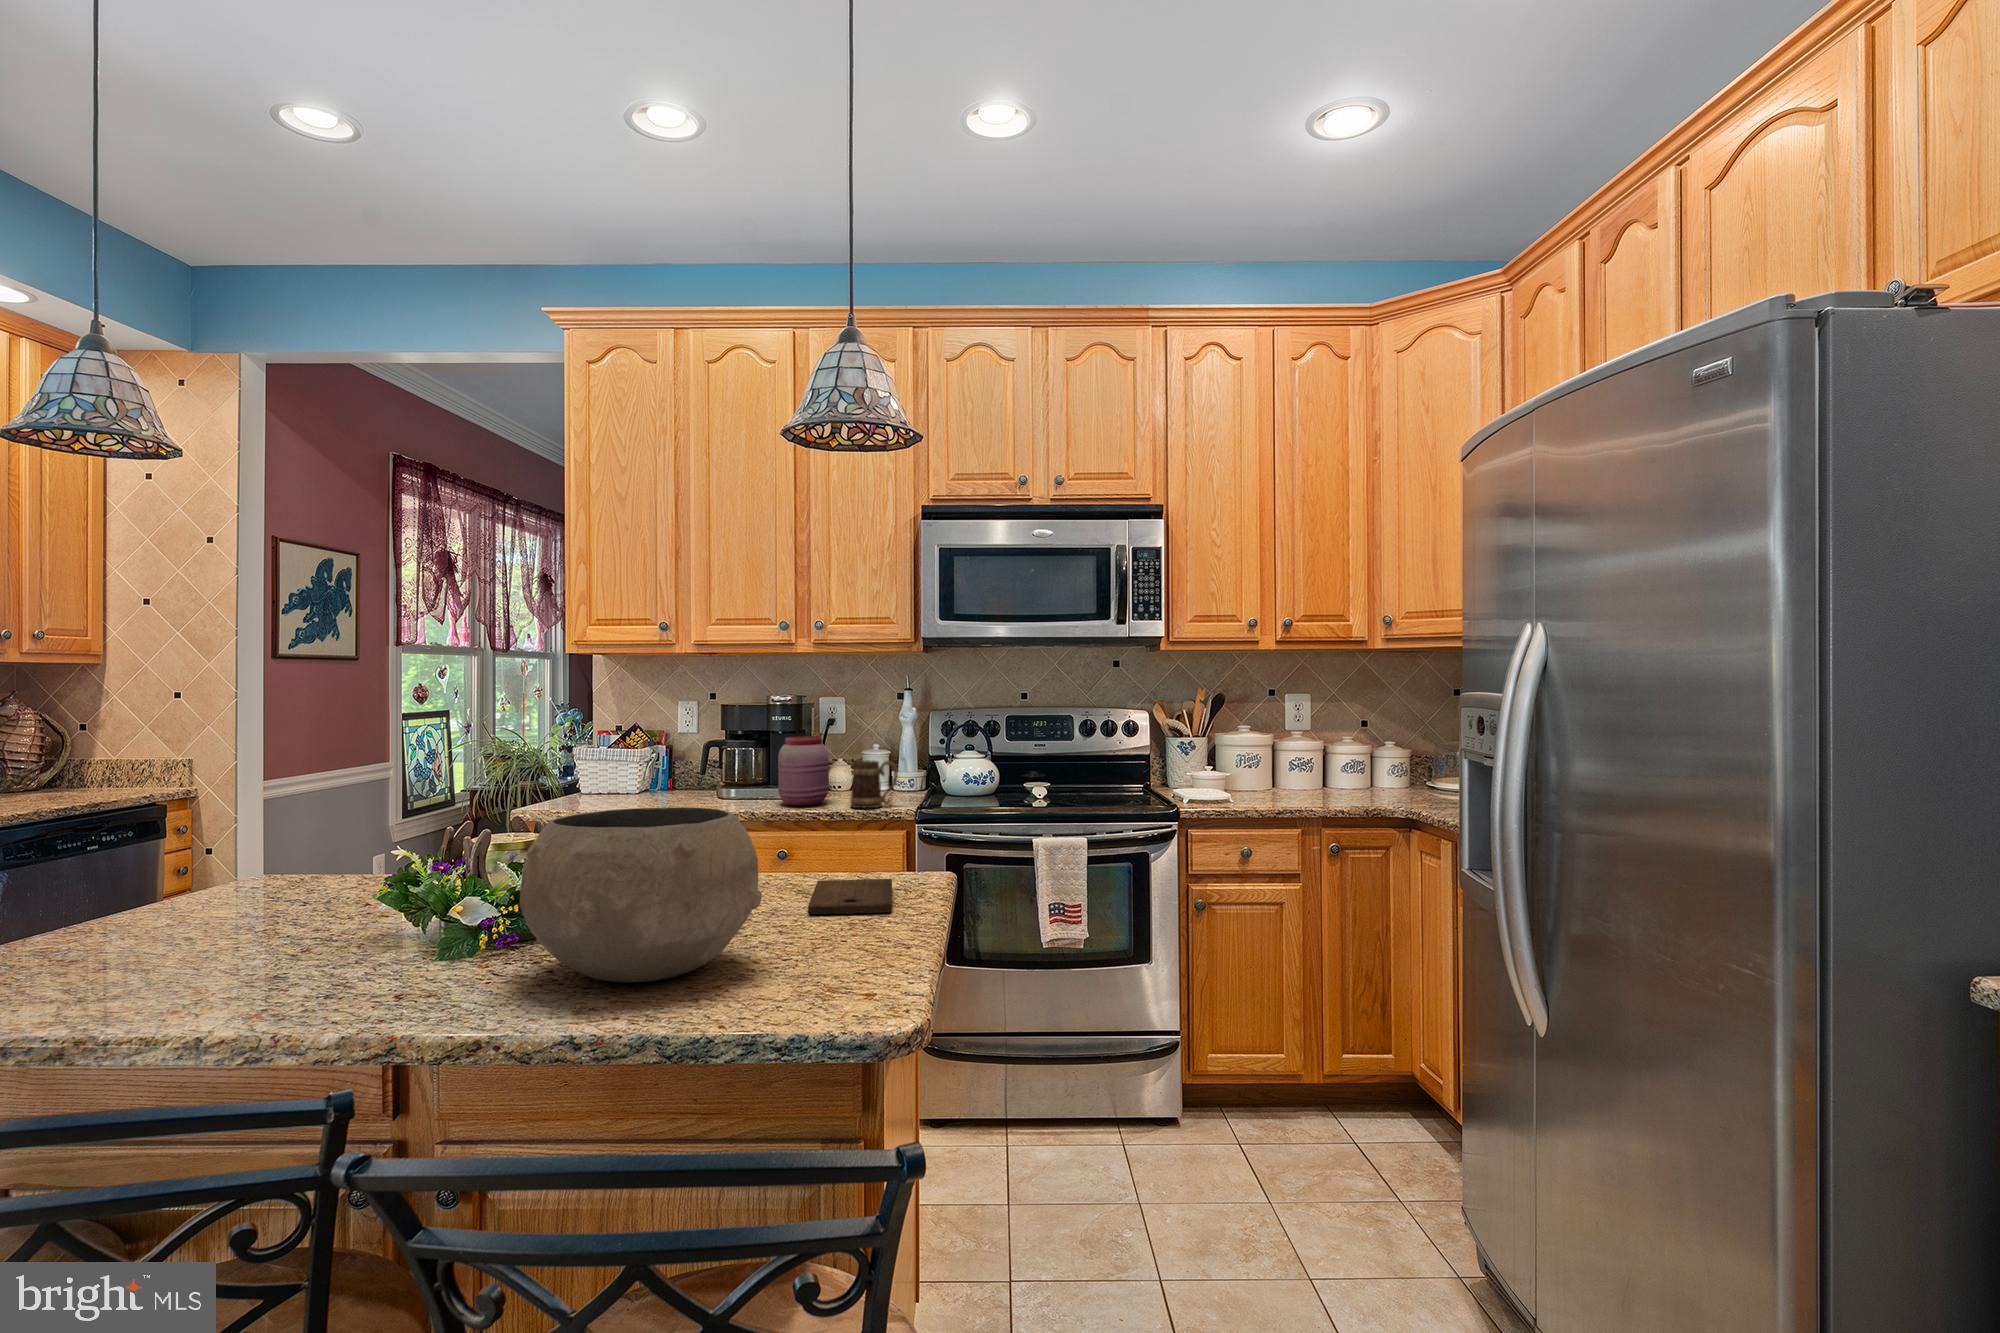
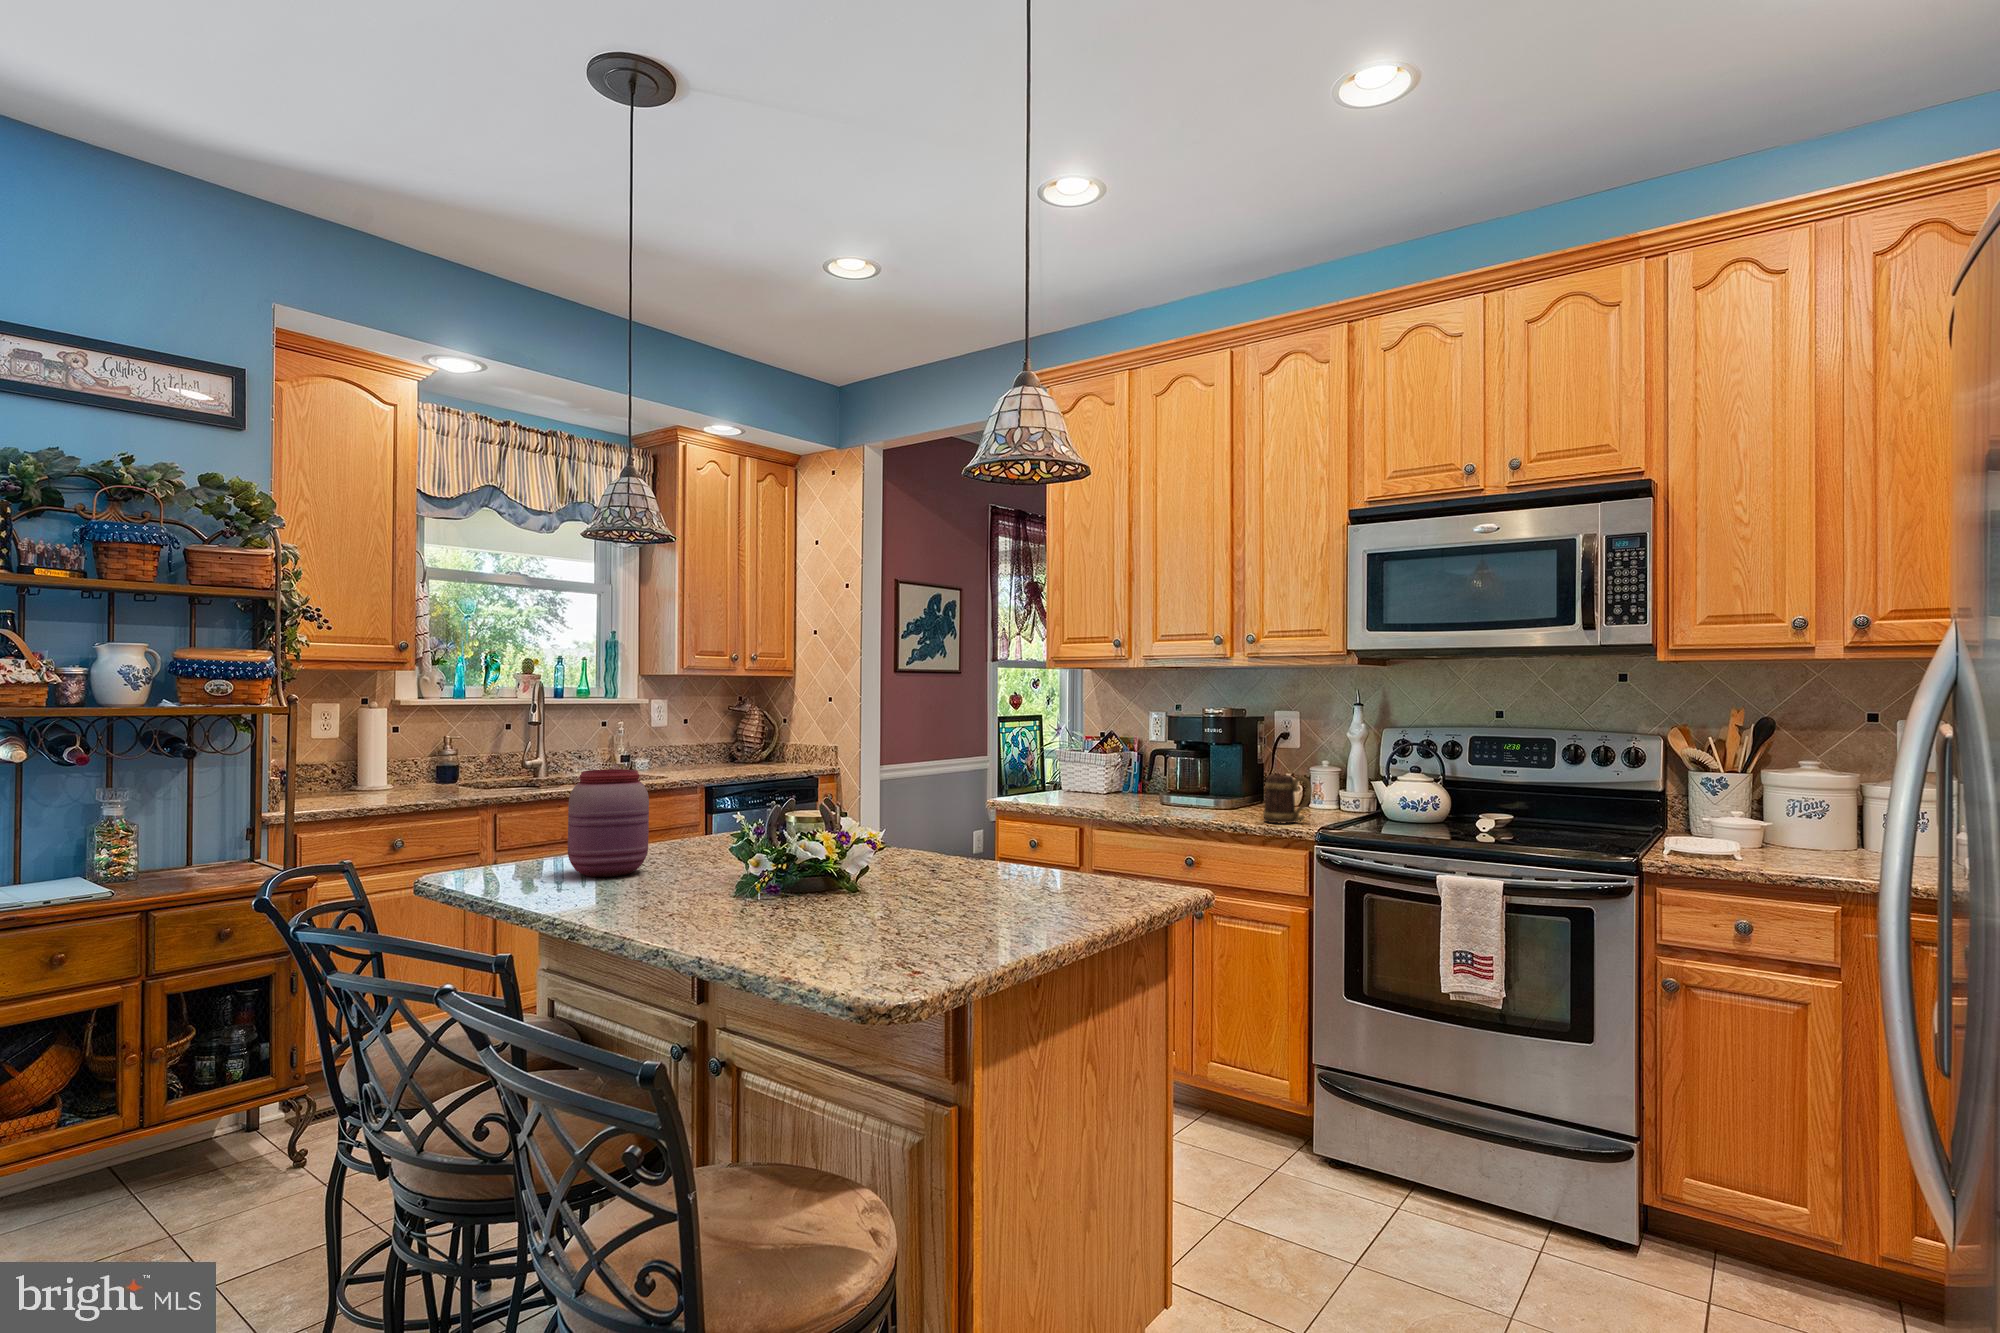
jar: present [778,736,829,806] -> present [568,769,649,877]
ceramic bowl: present [520,807,762,982] -> none [712,790,895,929]
cutting board: present [808,879,892,914] -> none [1005,877,1125,911]

